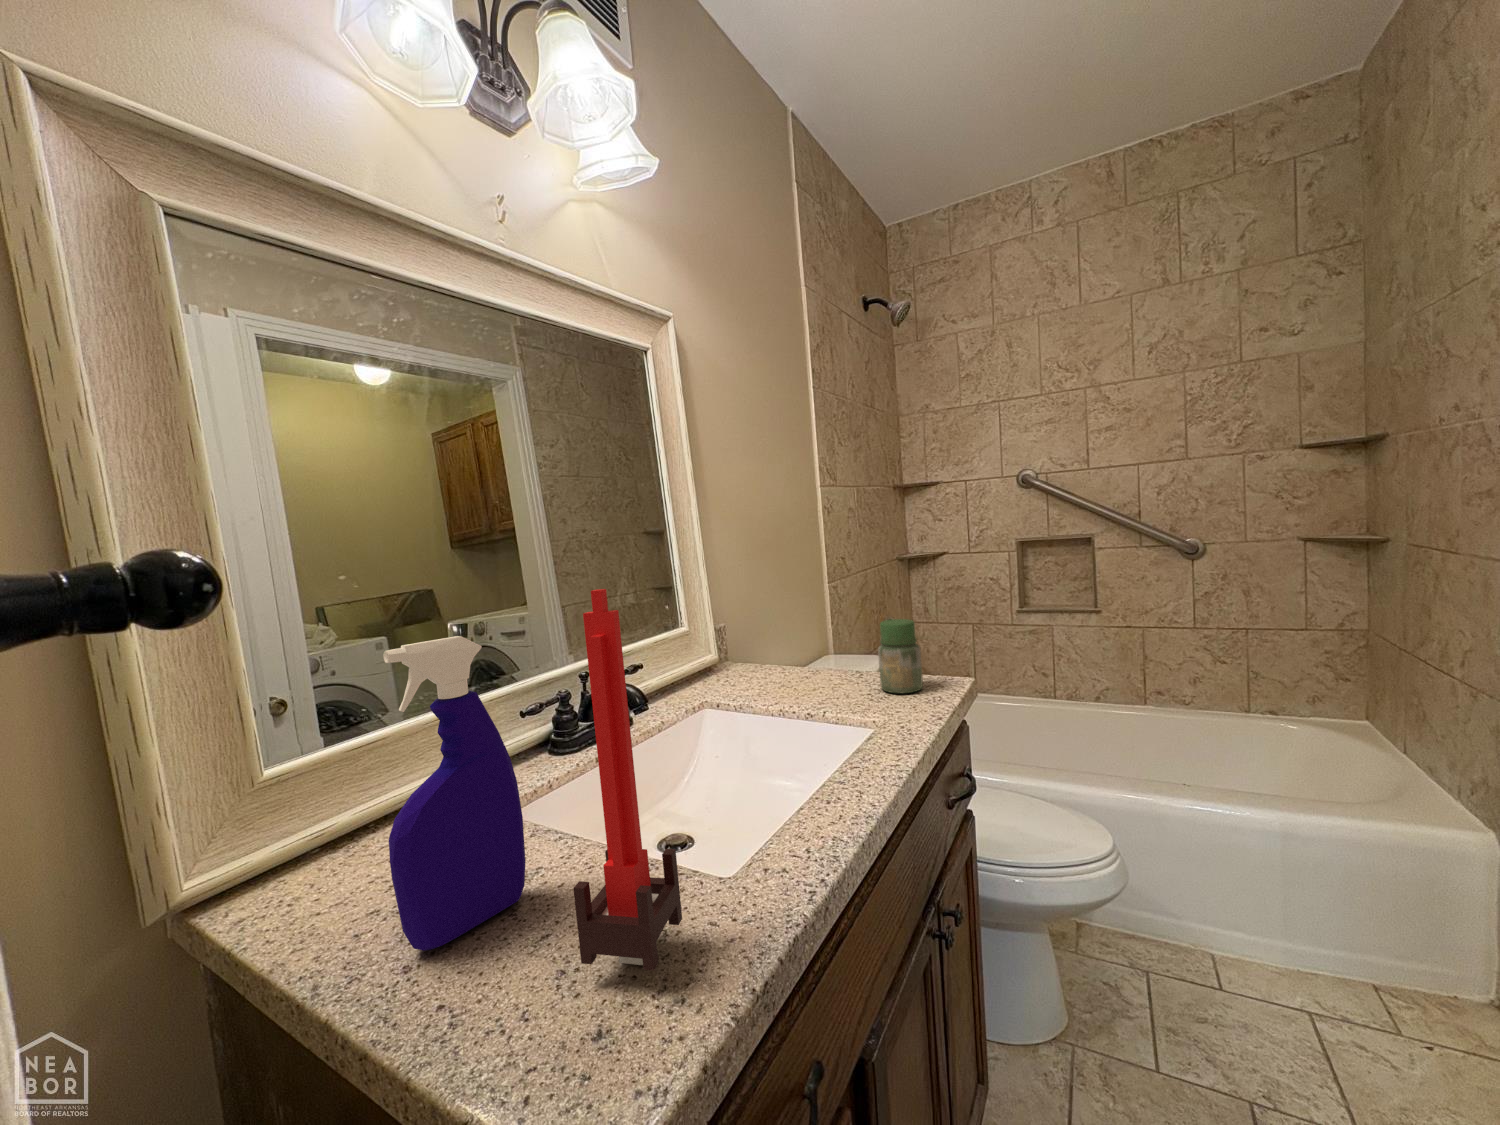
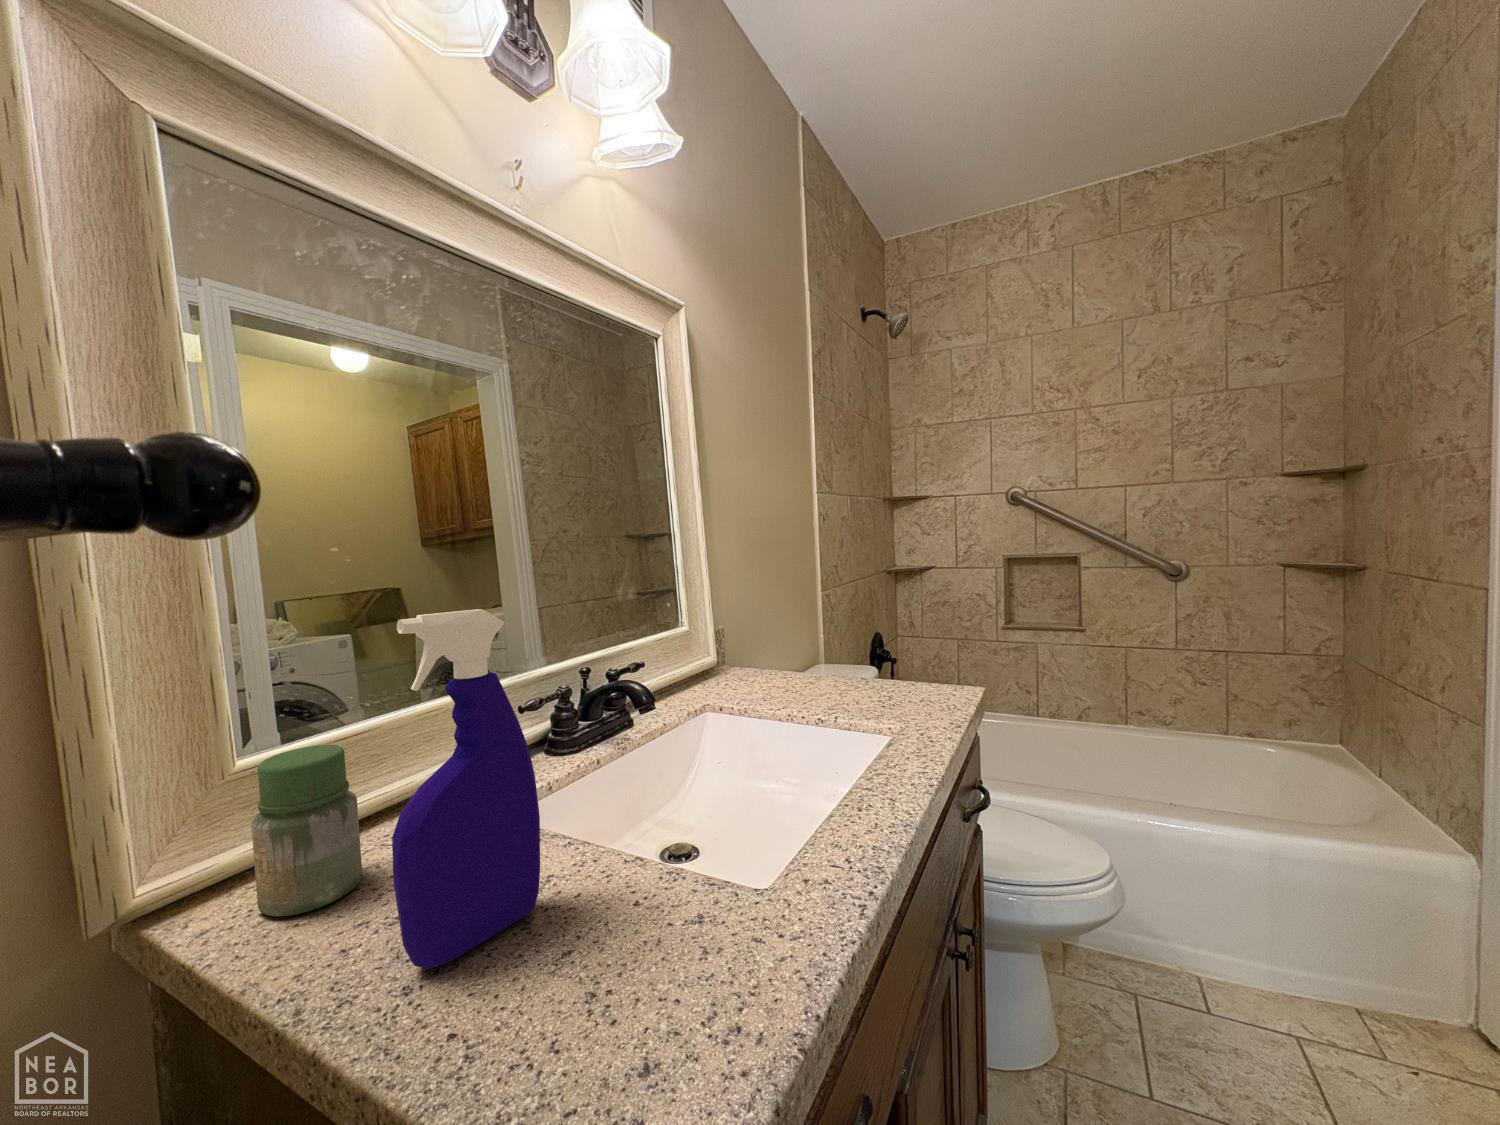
candle: present [573,589,682,971] -> none [614,556,728,994]
jar: present [878,619,923,693] -> present [251,745,362,916]

